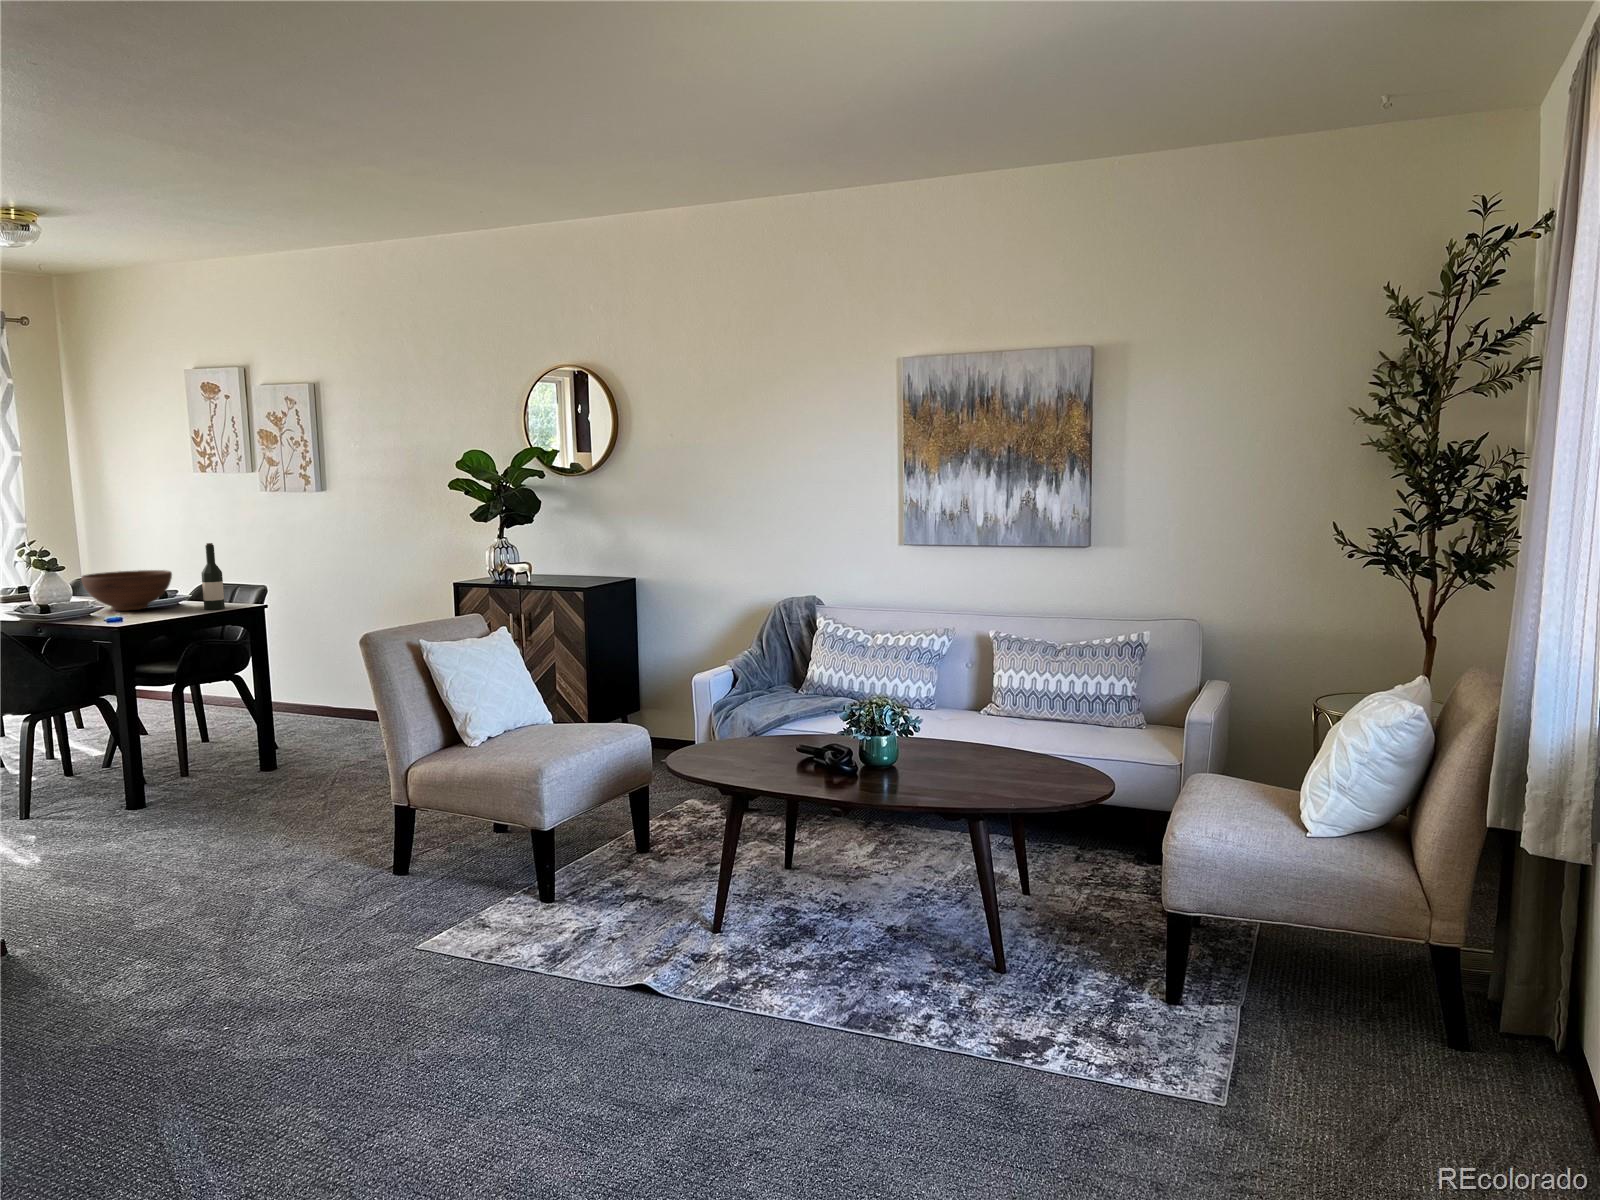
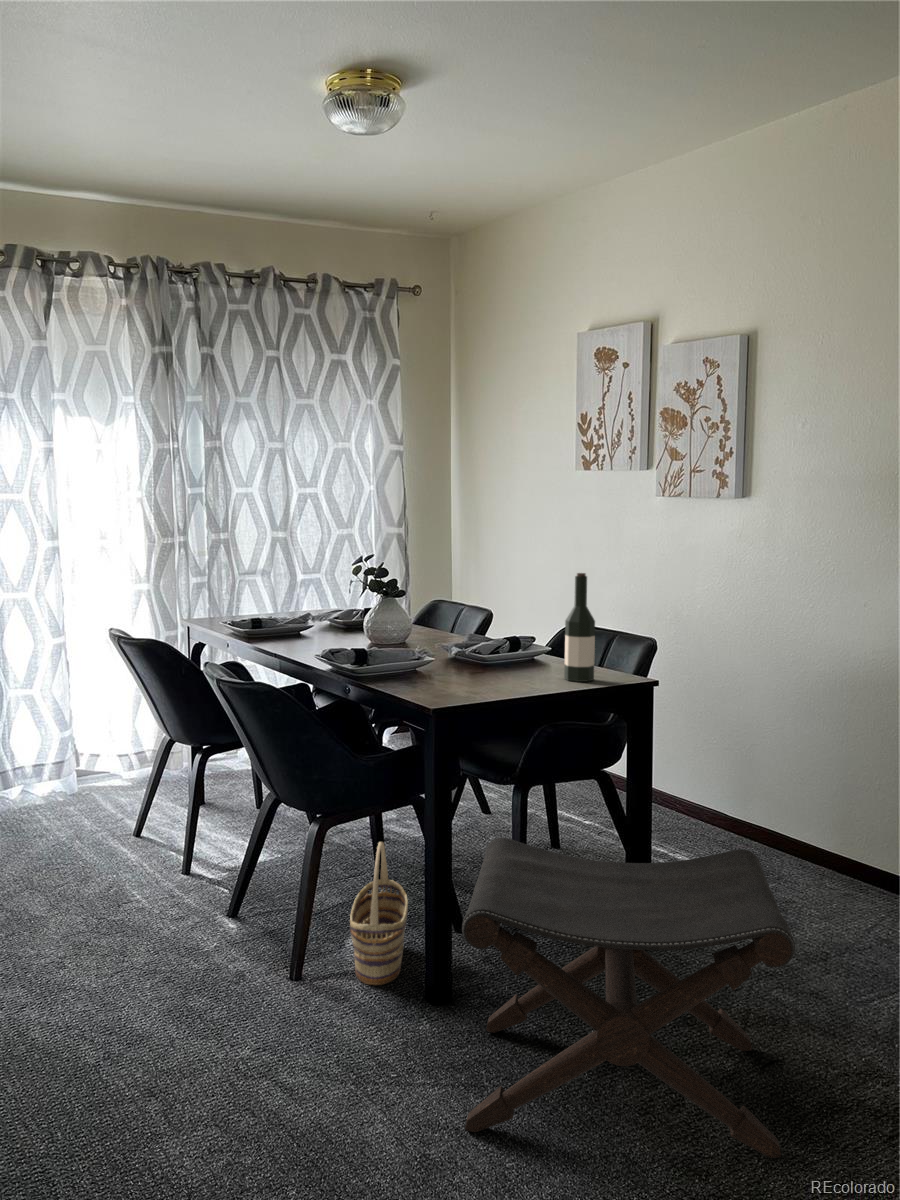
fruit bowl: present [81,570,172,611] -> none [407,606,526,669]
footstool: none [160,684,349,843] -> present [462,837,795,1158]
basket: none [63,726,106,813] -> present [350,842,408,985]

